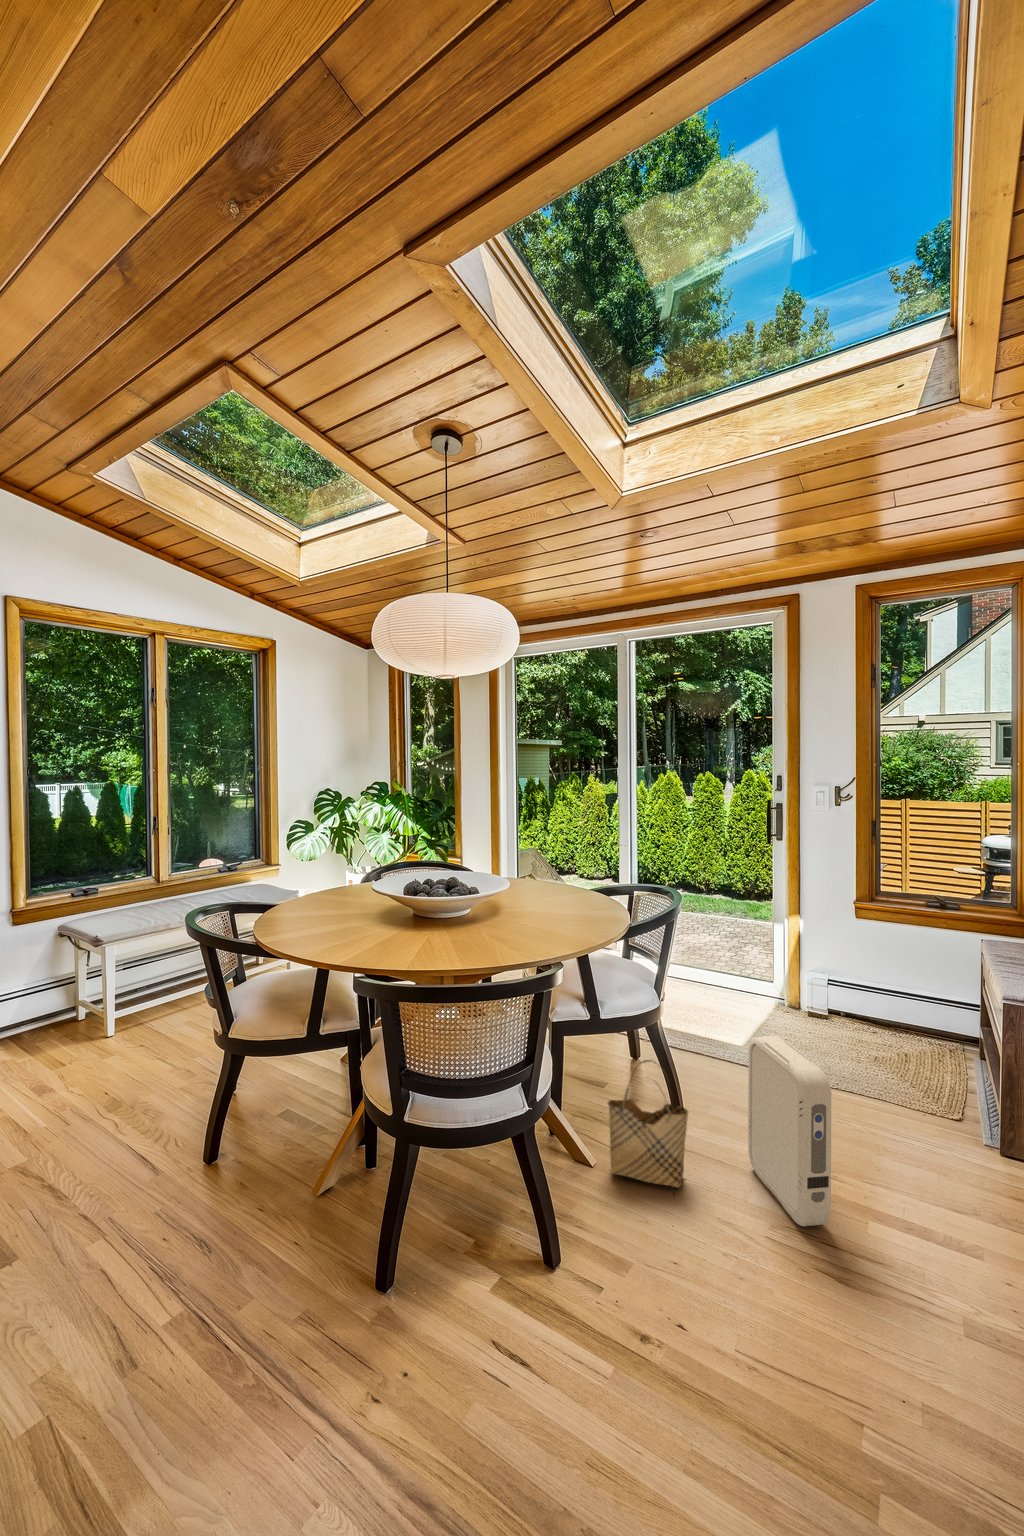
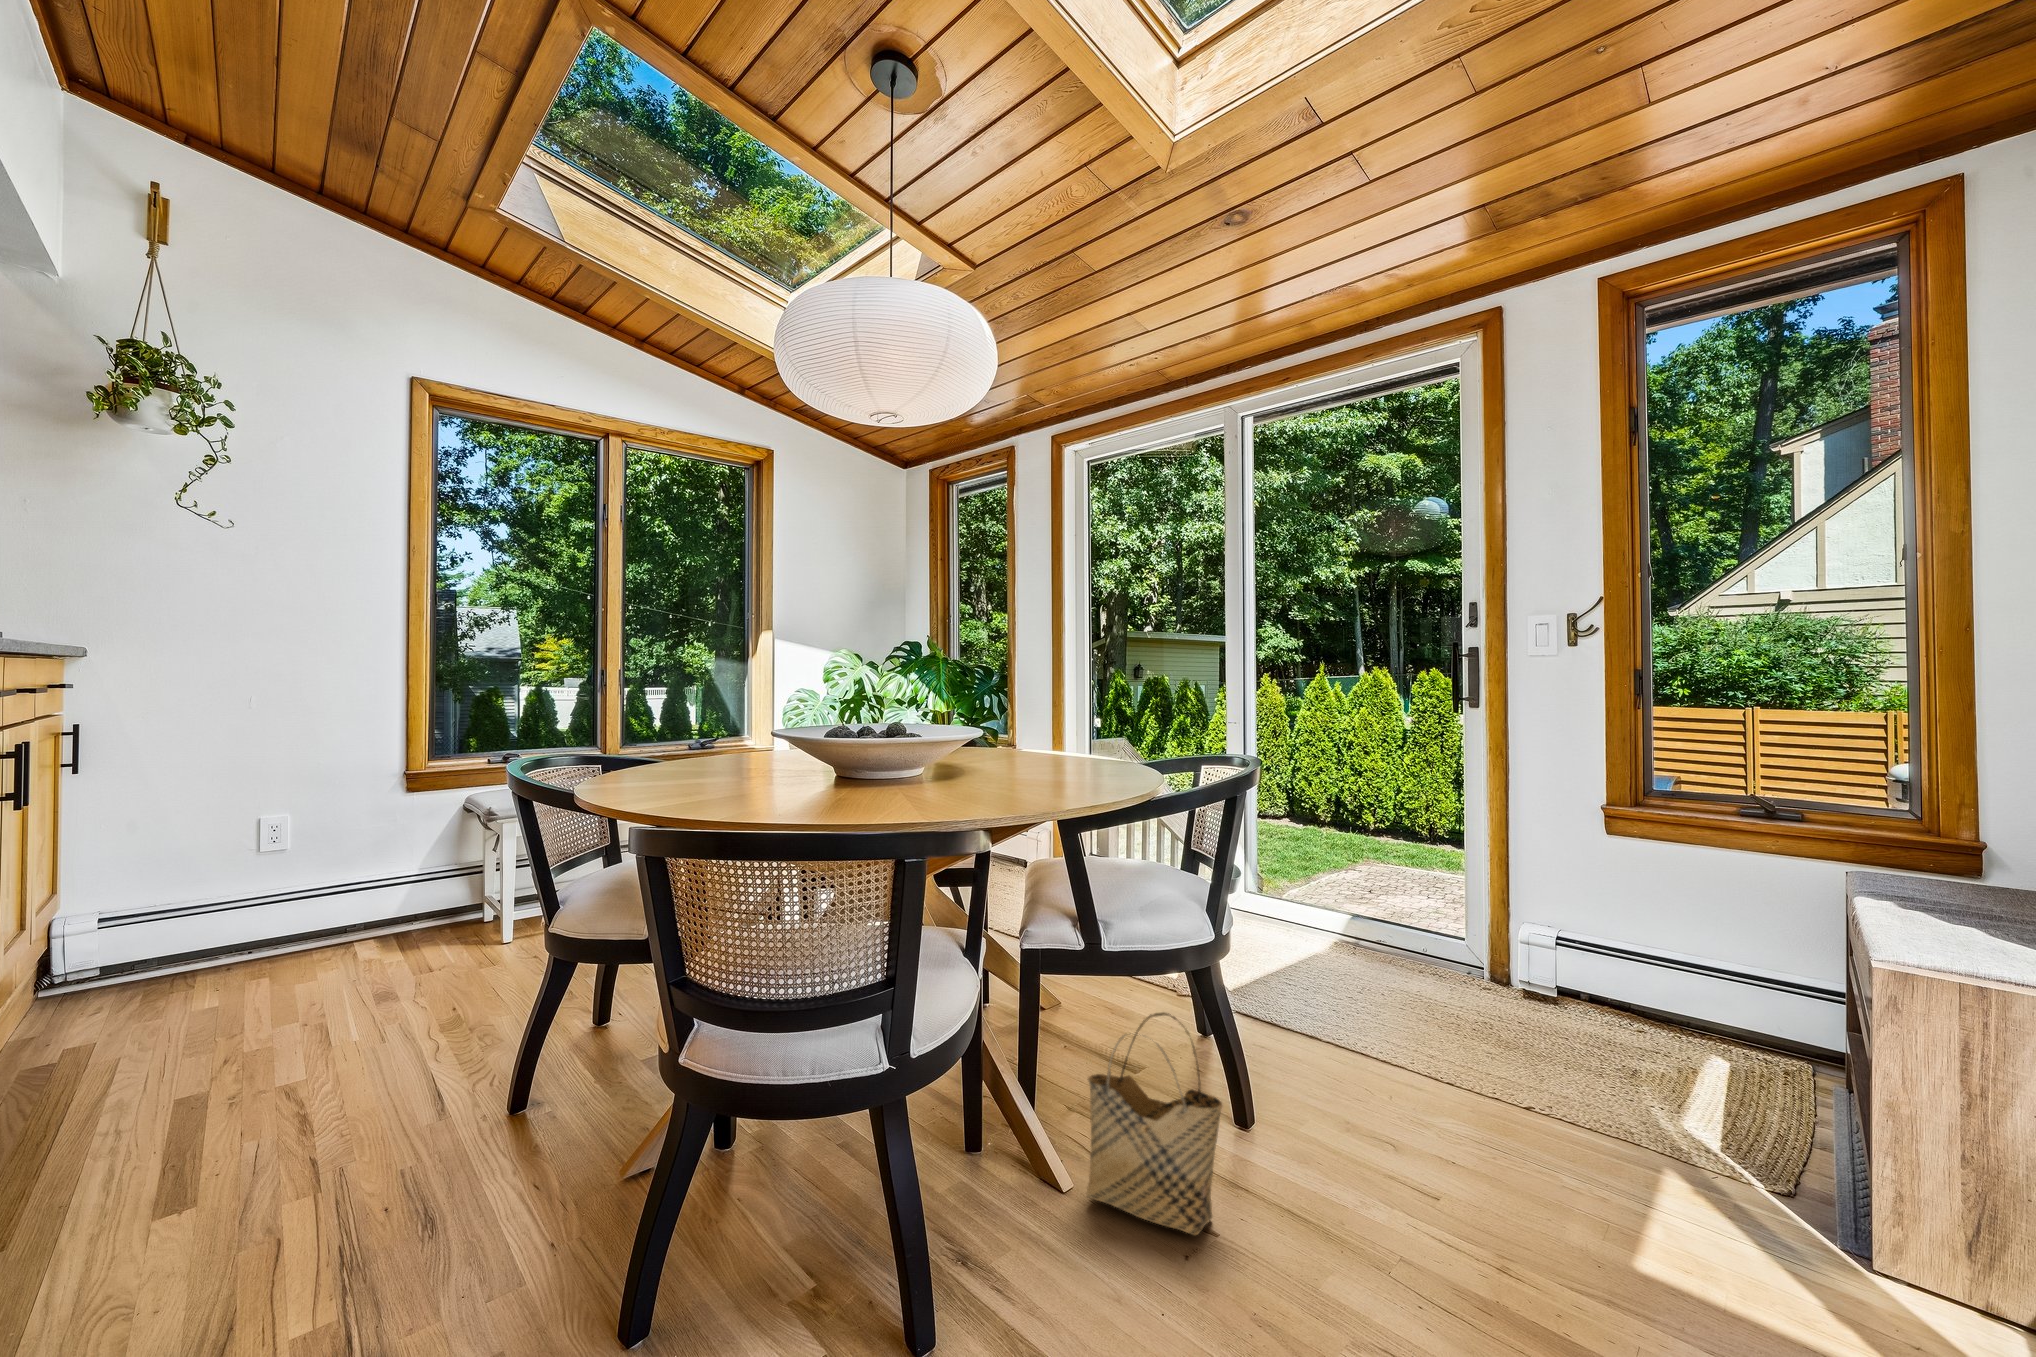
air purifier: present [748,1036,831,1226] -> none [1338,985,1469,1341]

